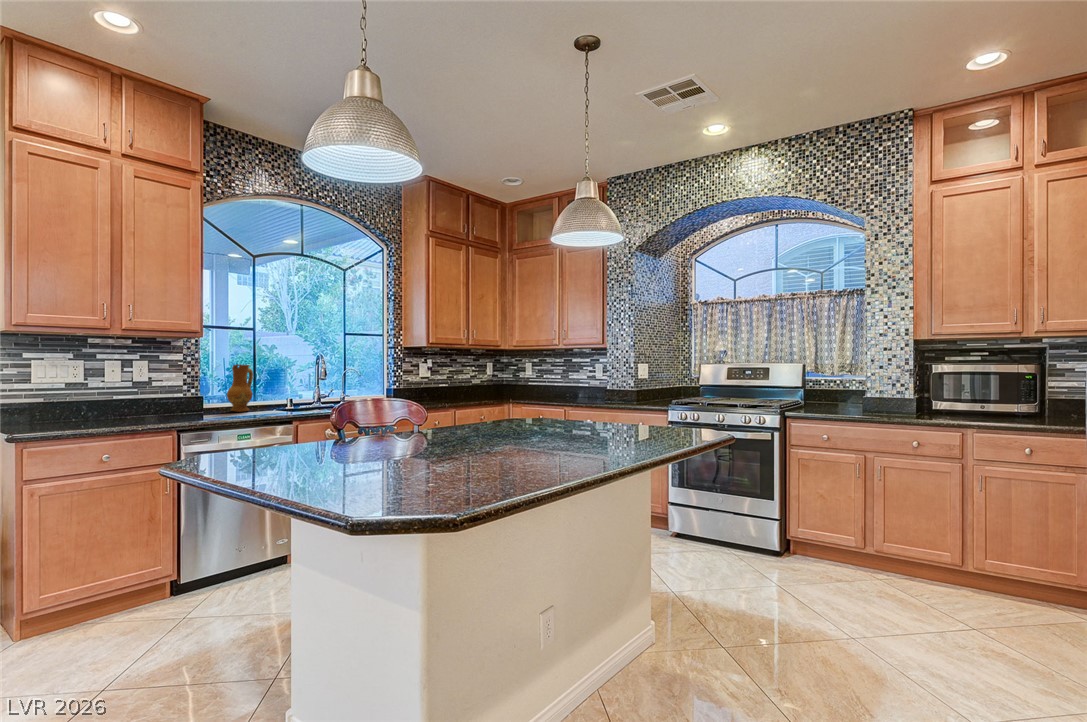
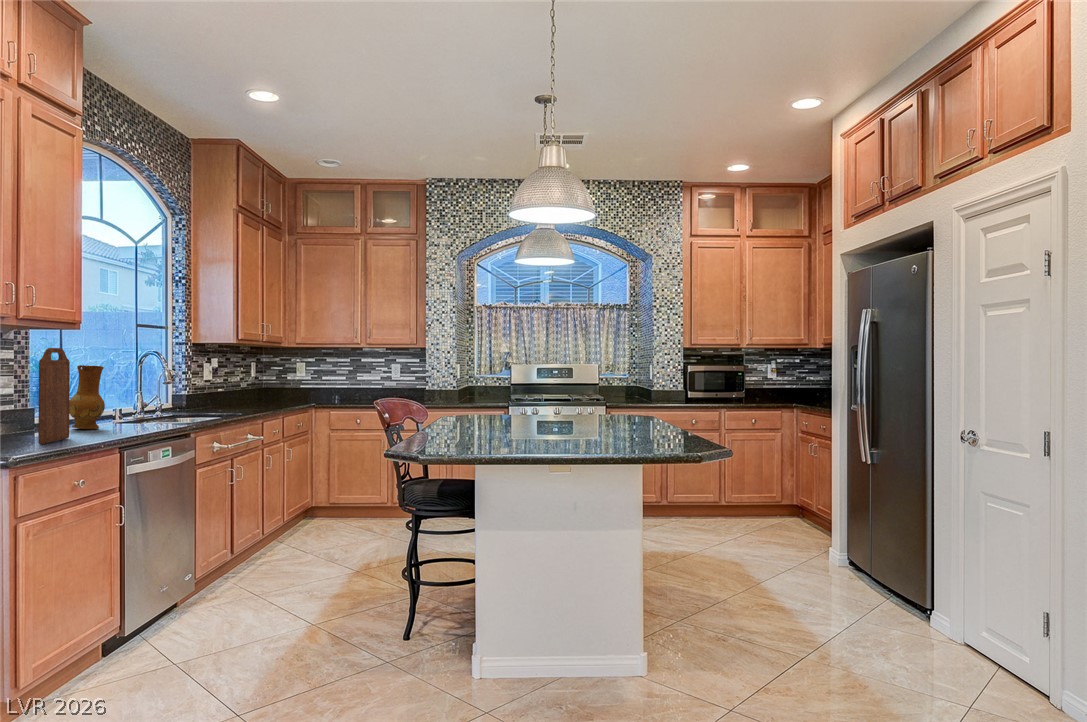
cutting board: none [146,352,187,421] -> present [38,348,70,444]

